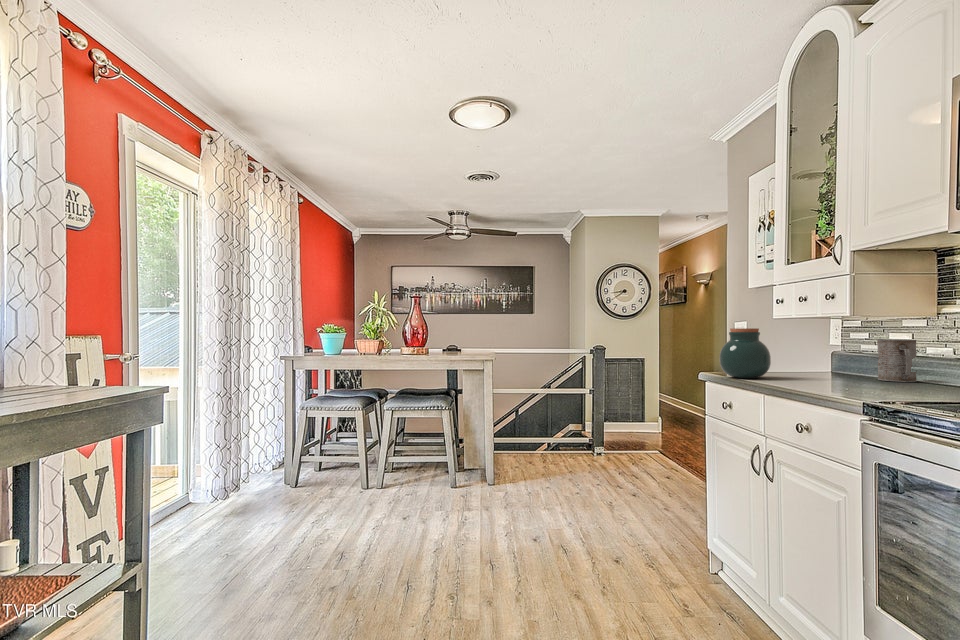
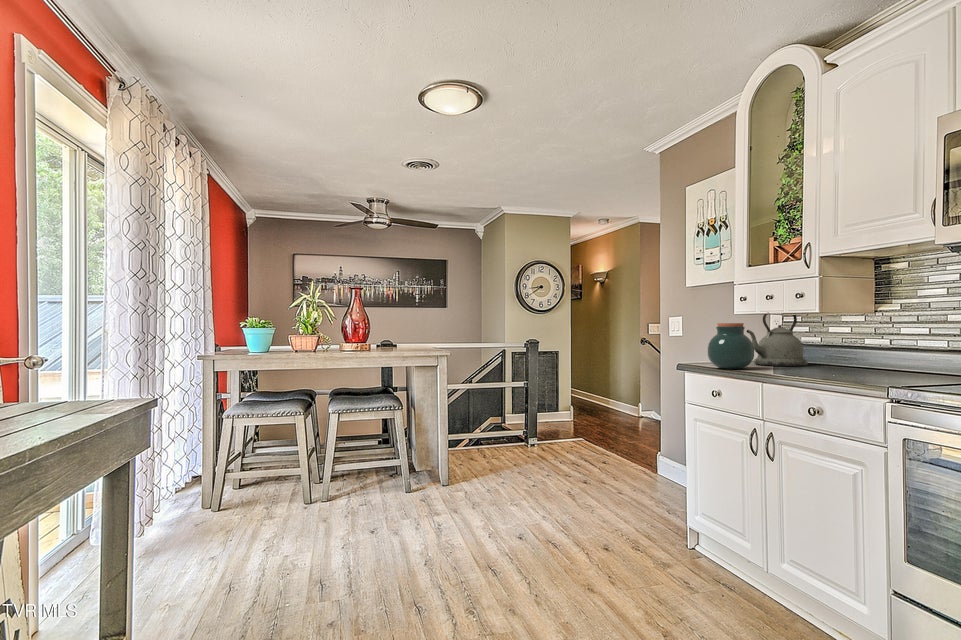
kettle: none [774,316,851,378] -> present [747,312,808,366]
mug: present [877,339,917,382] -> none [836,333,870,369]

